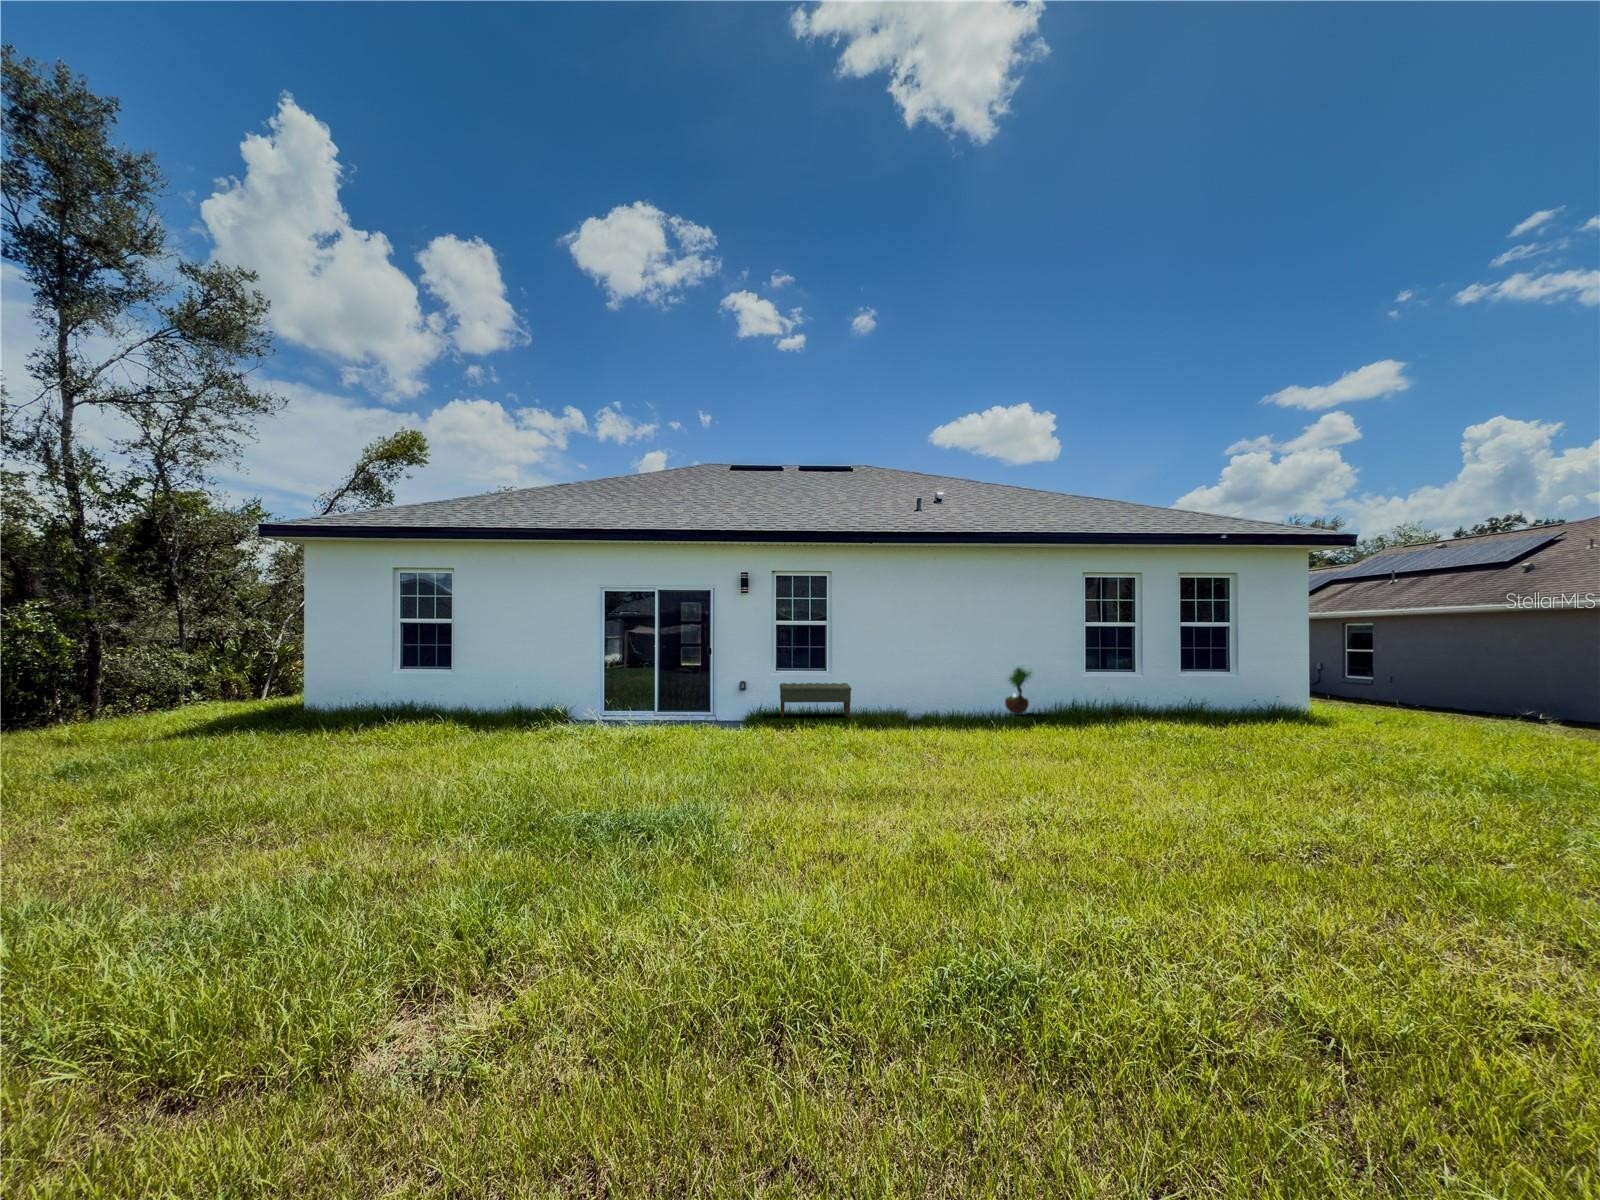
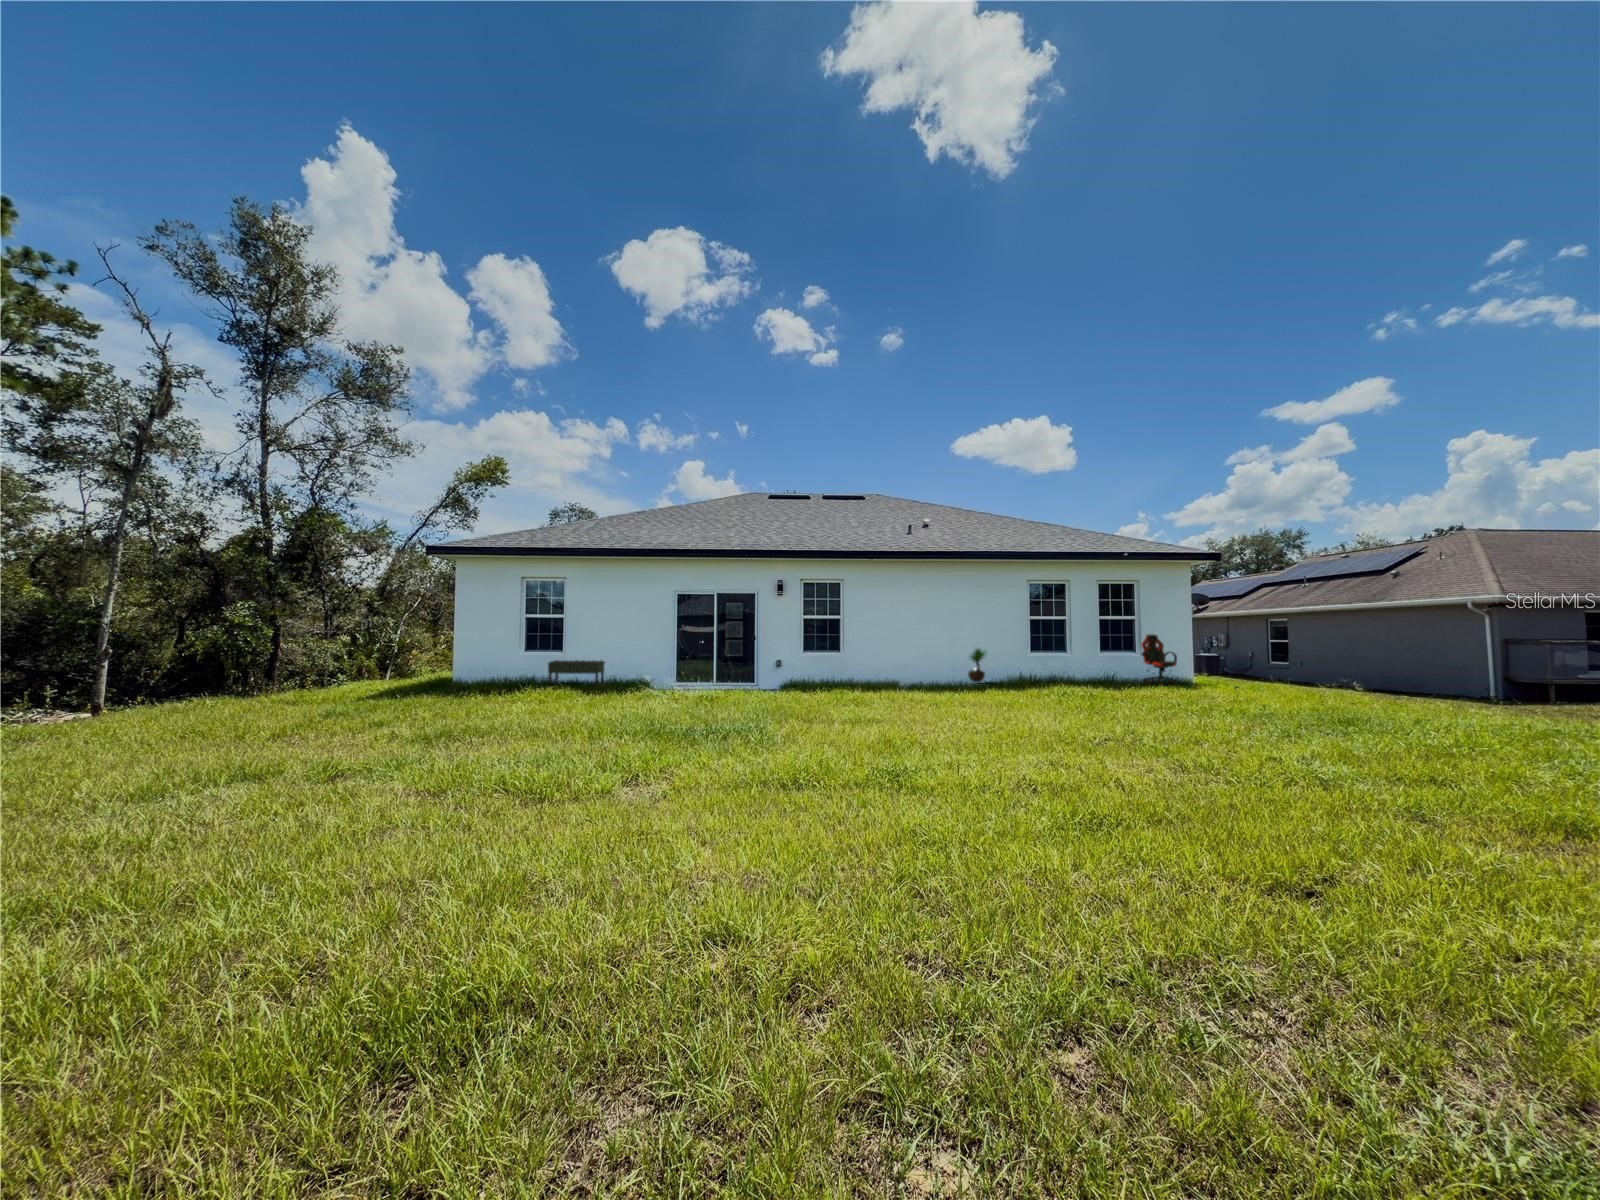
chair: none [1239,647,1297,719] -> present [1141,634,1178,685]
bench: present [780,683,851,718] -> present [548,660,605,684]

